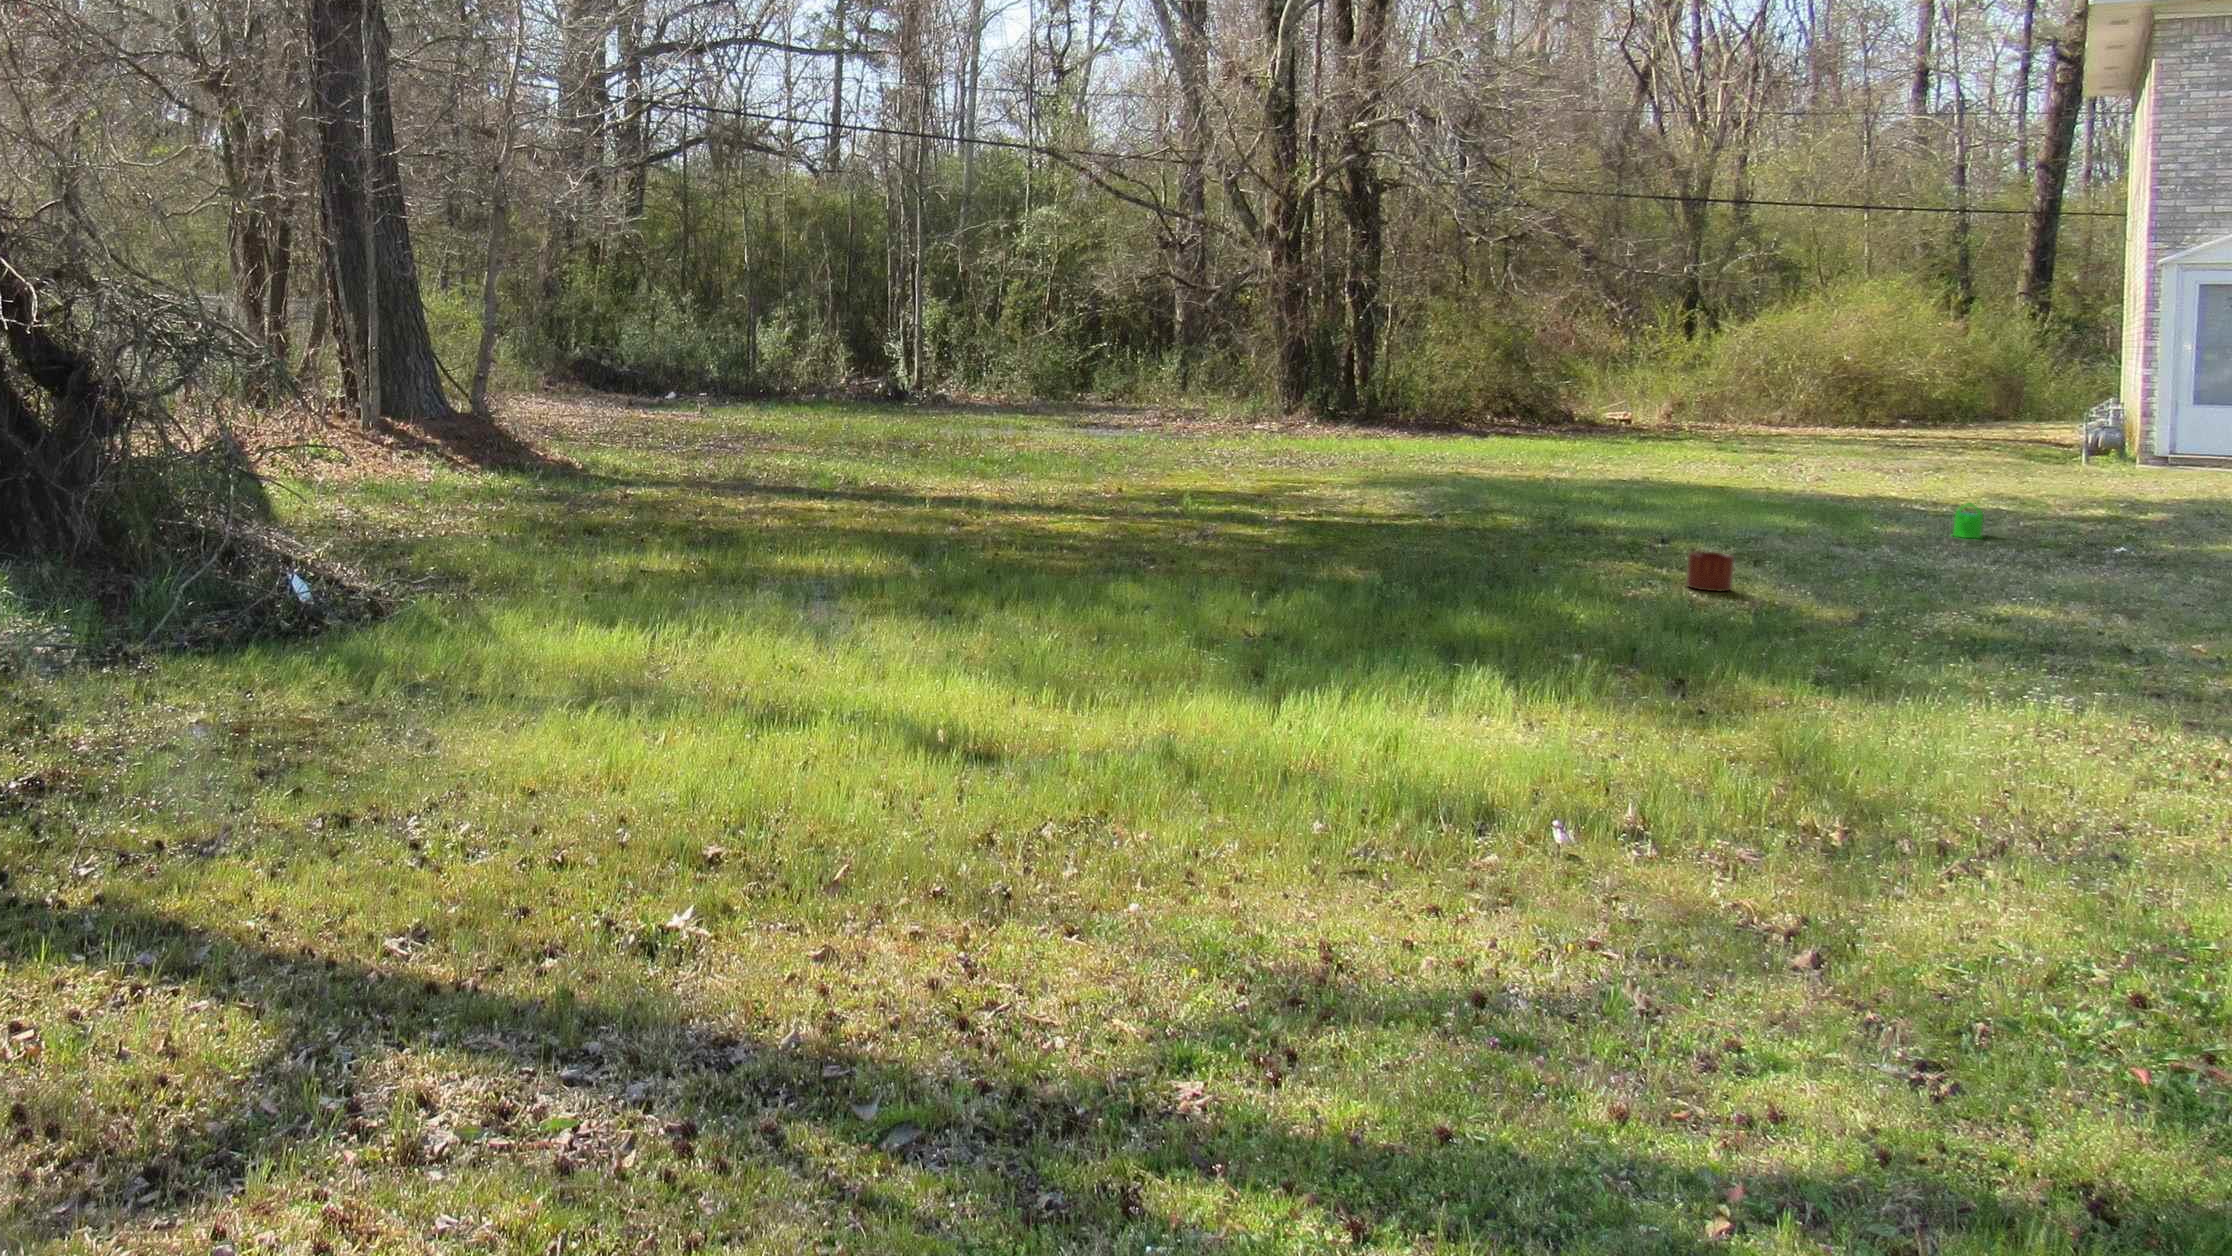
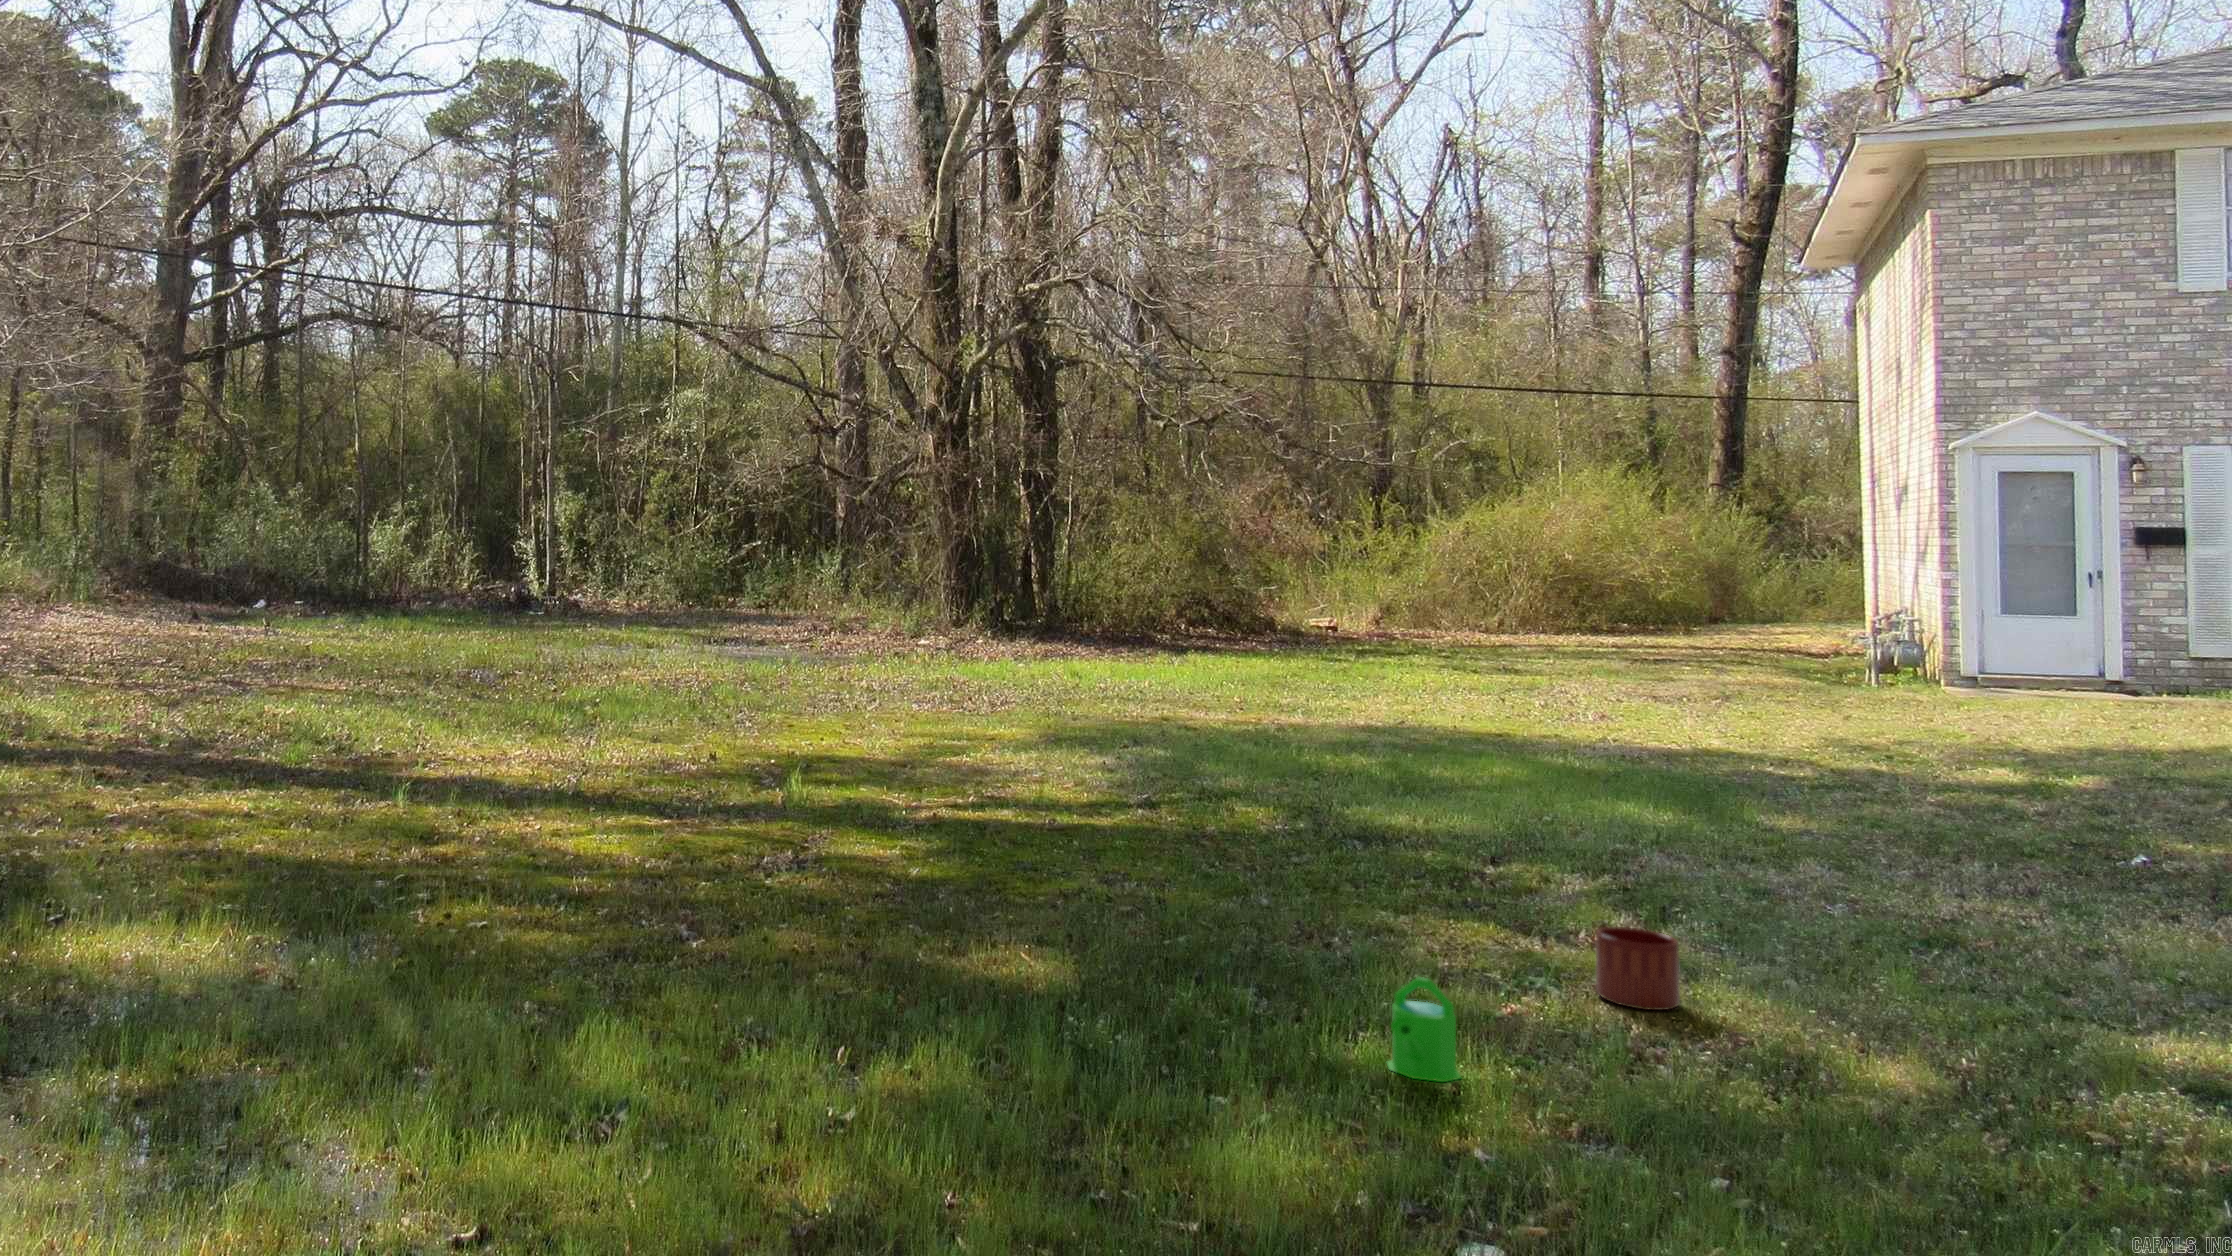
watering can: present [1953,503,1983,538] -> present [1387,977,1462,1082]

